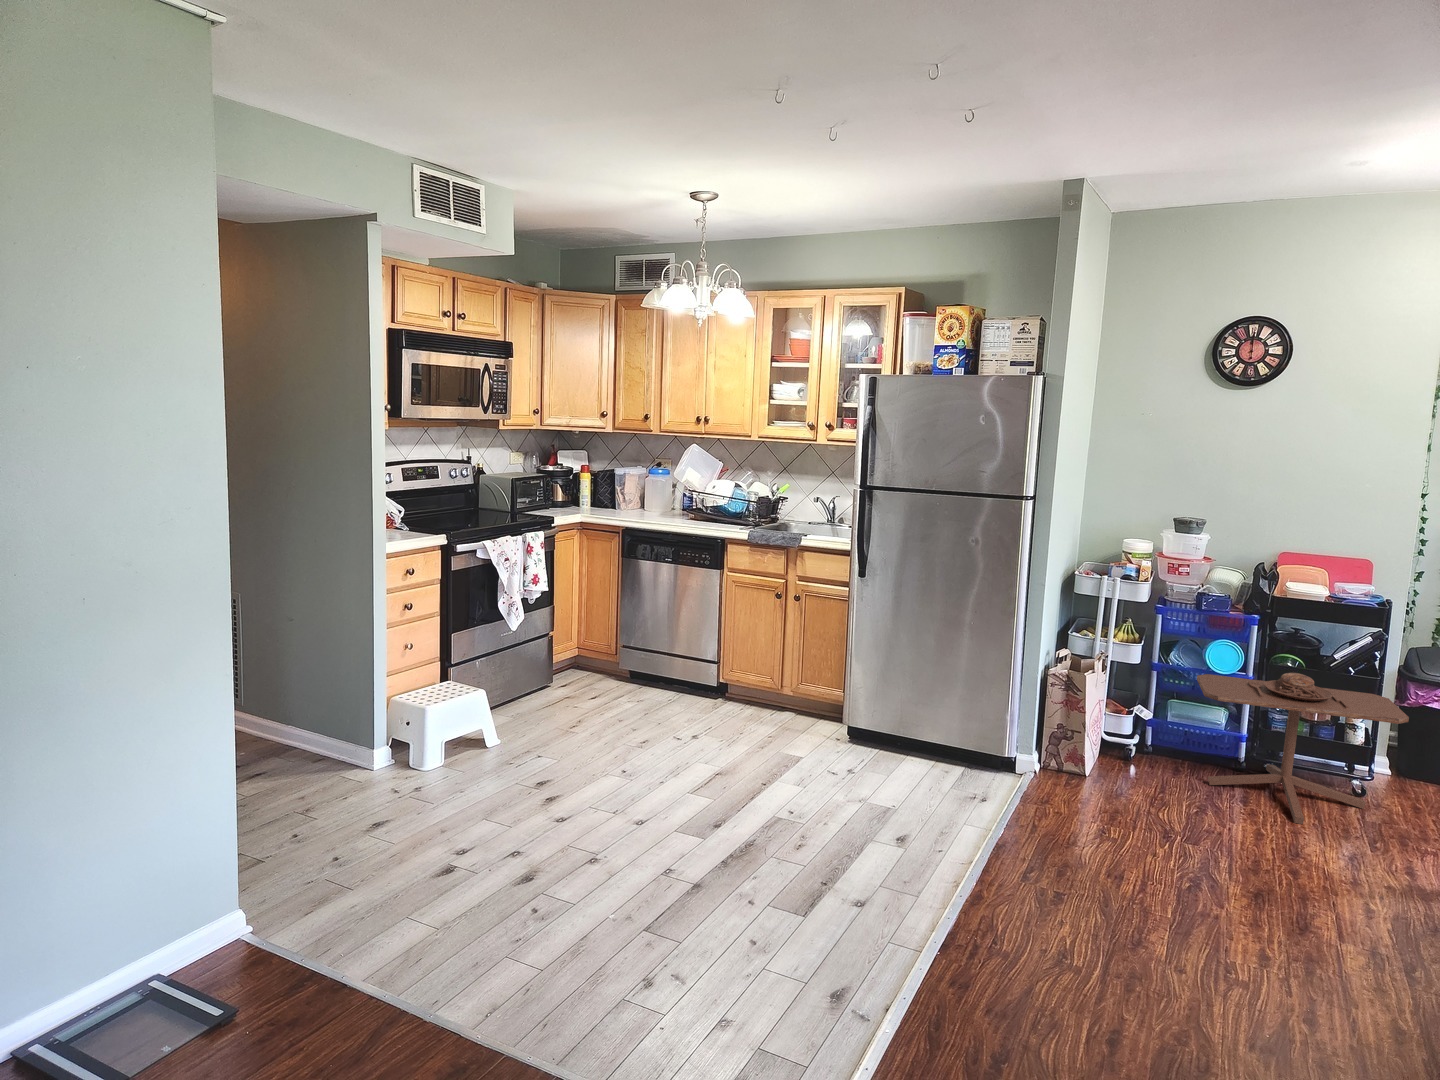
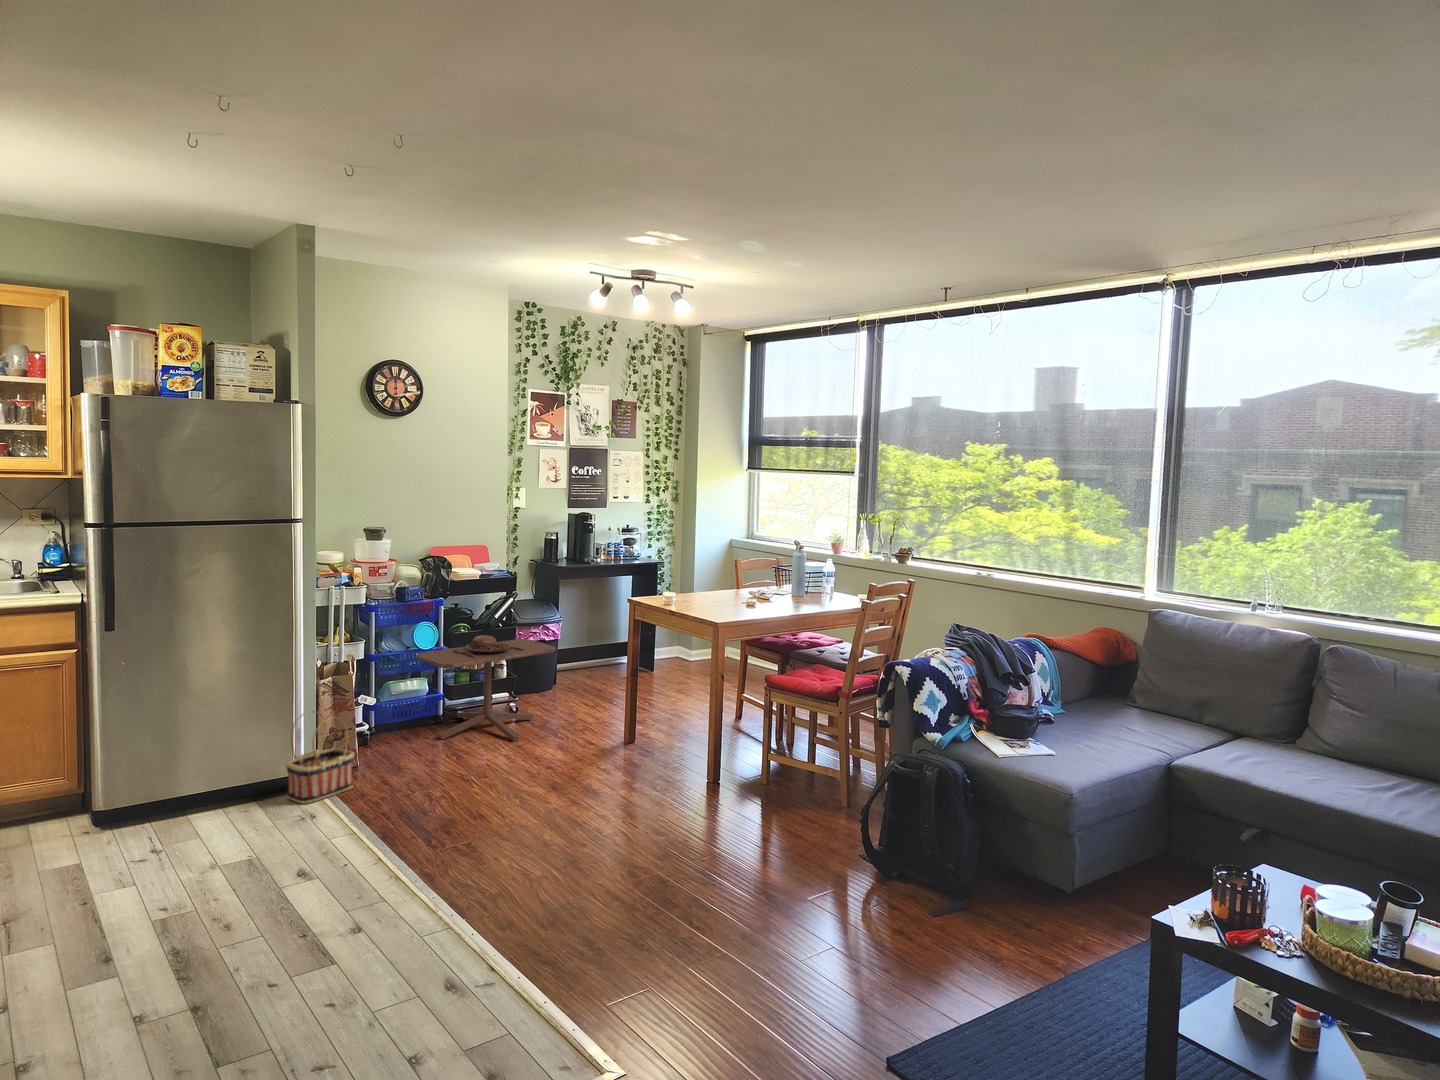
basket: none [985,697,1056,792] -> present [286,711,354,804]

